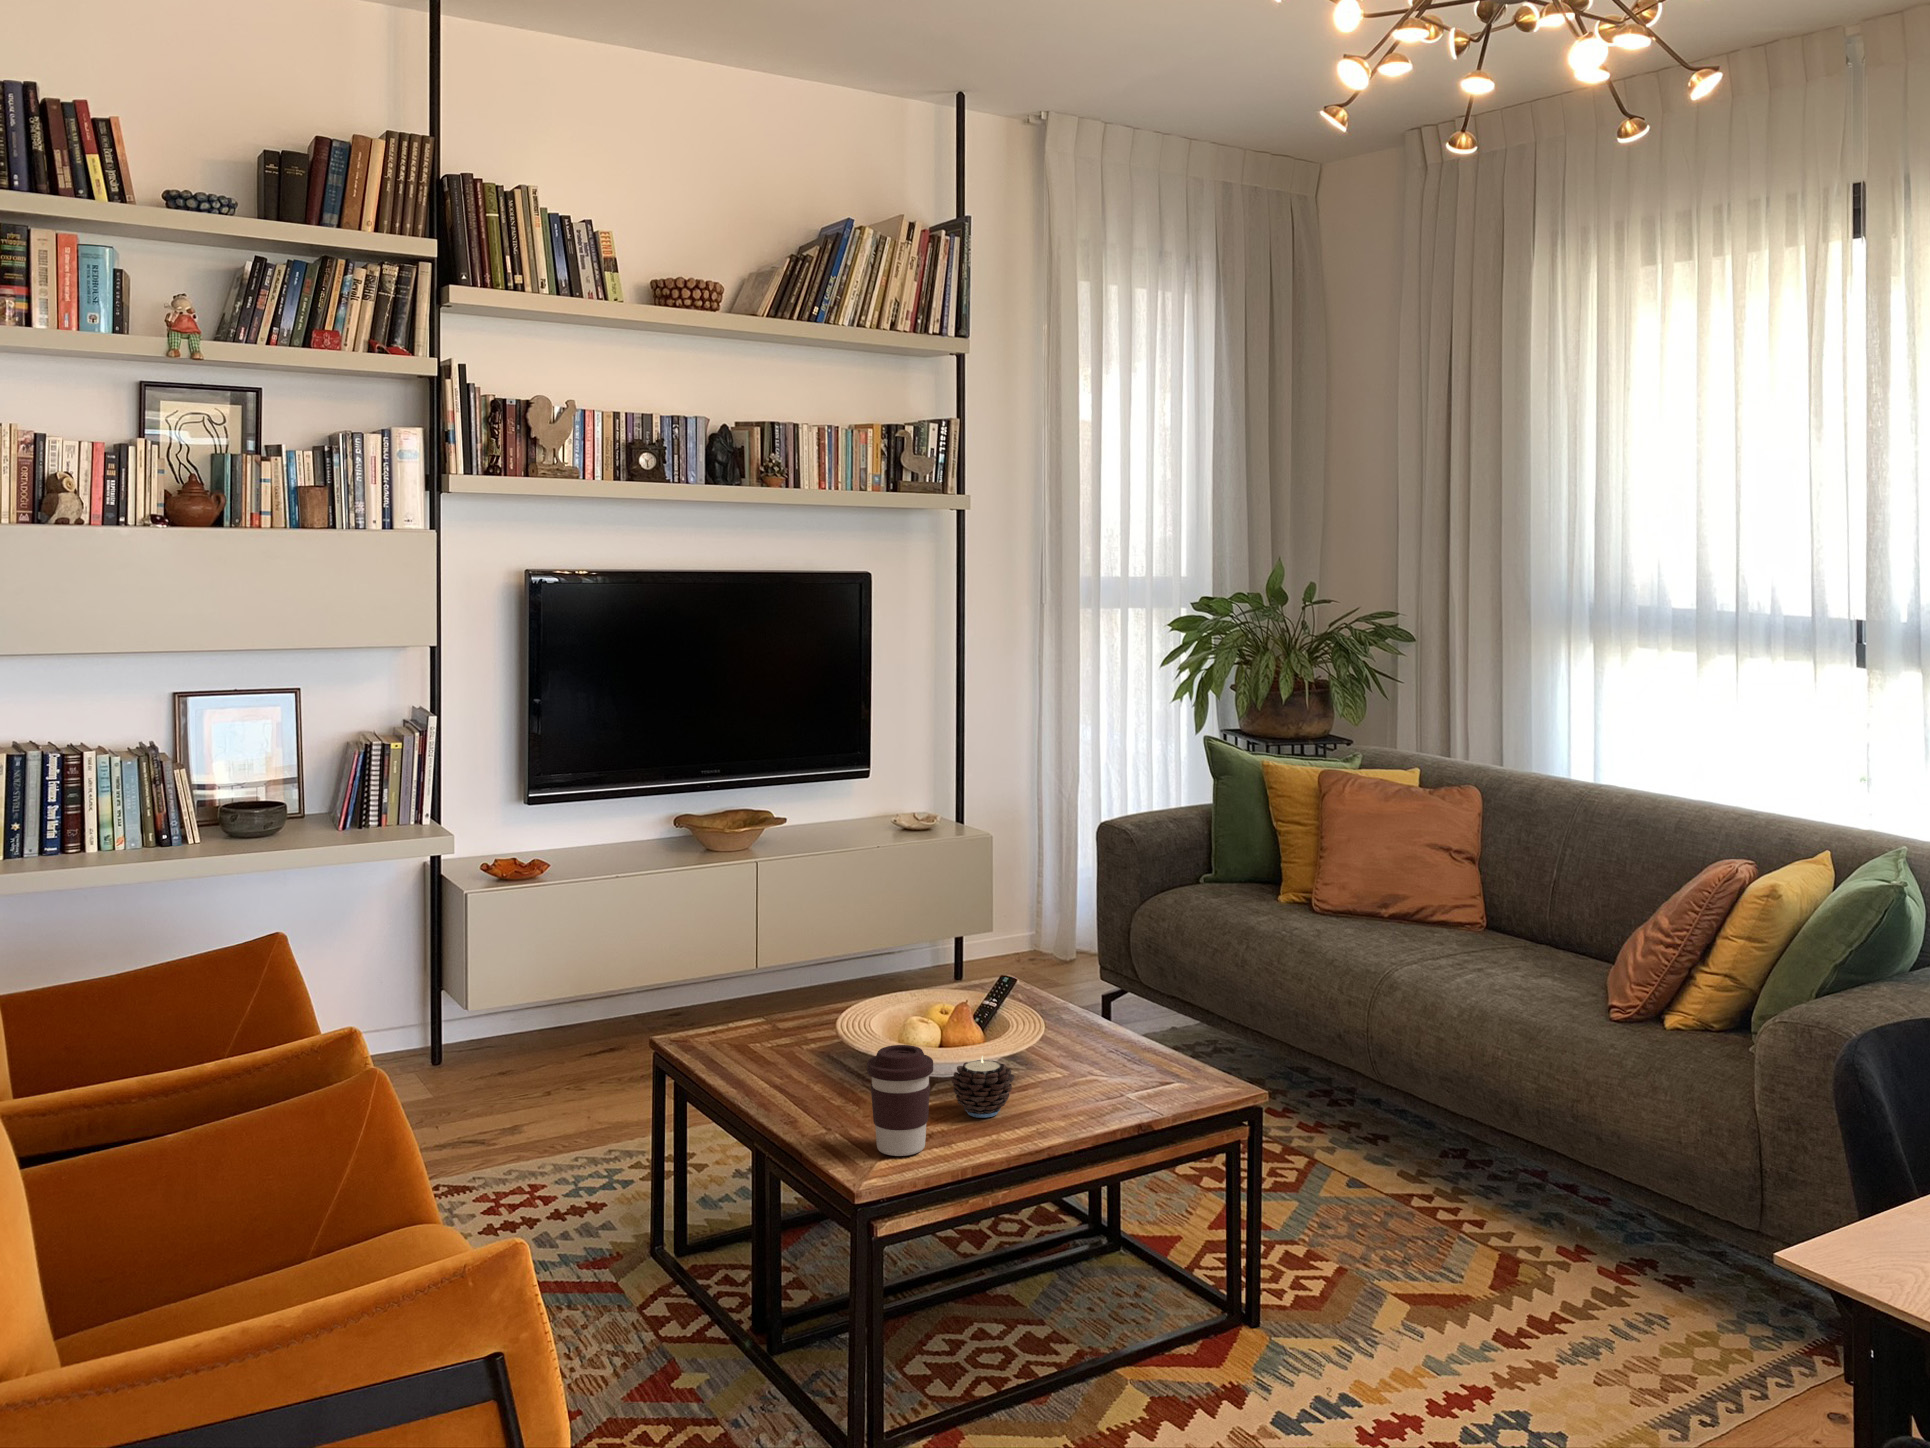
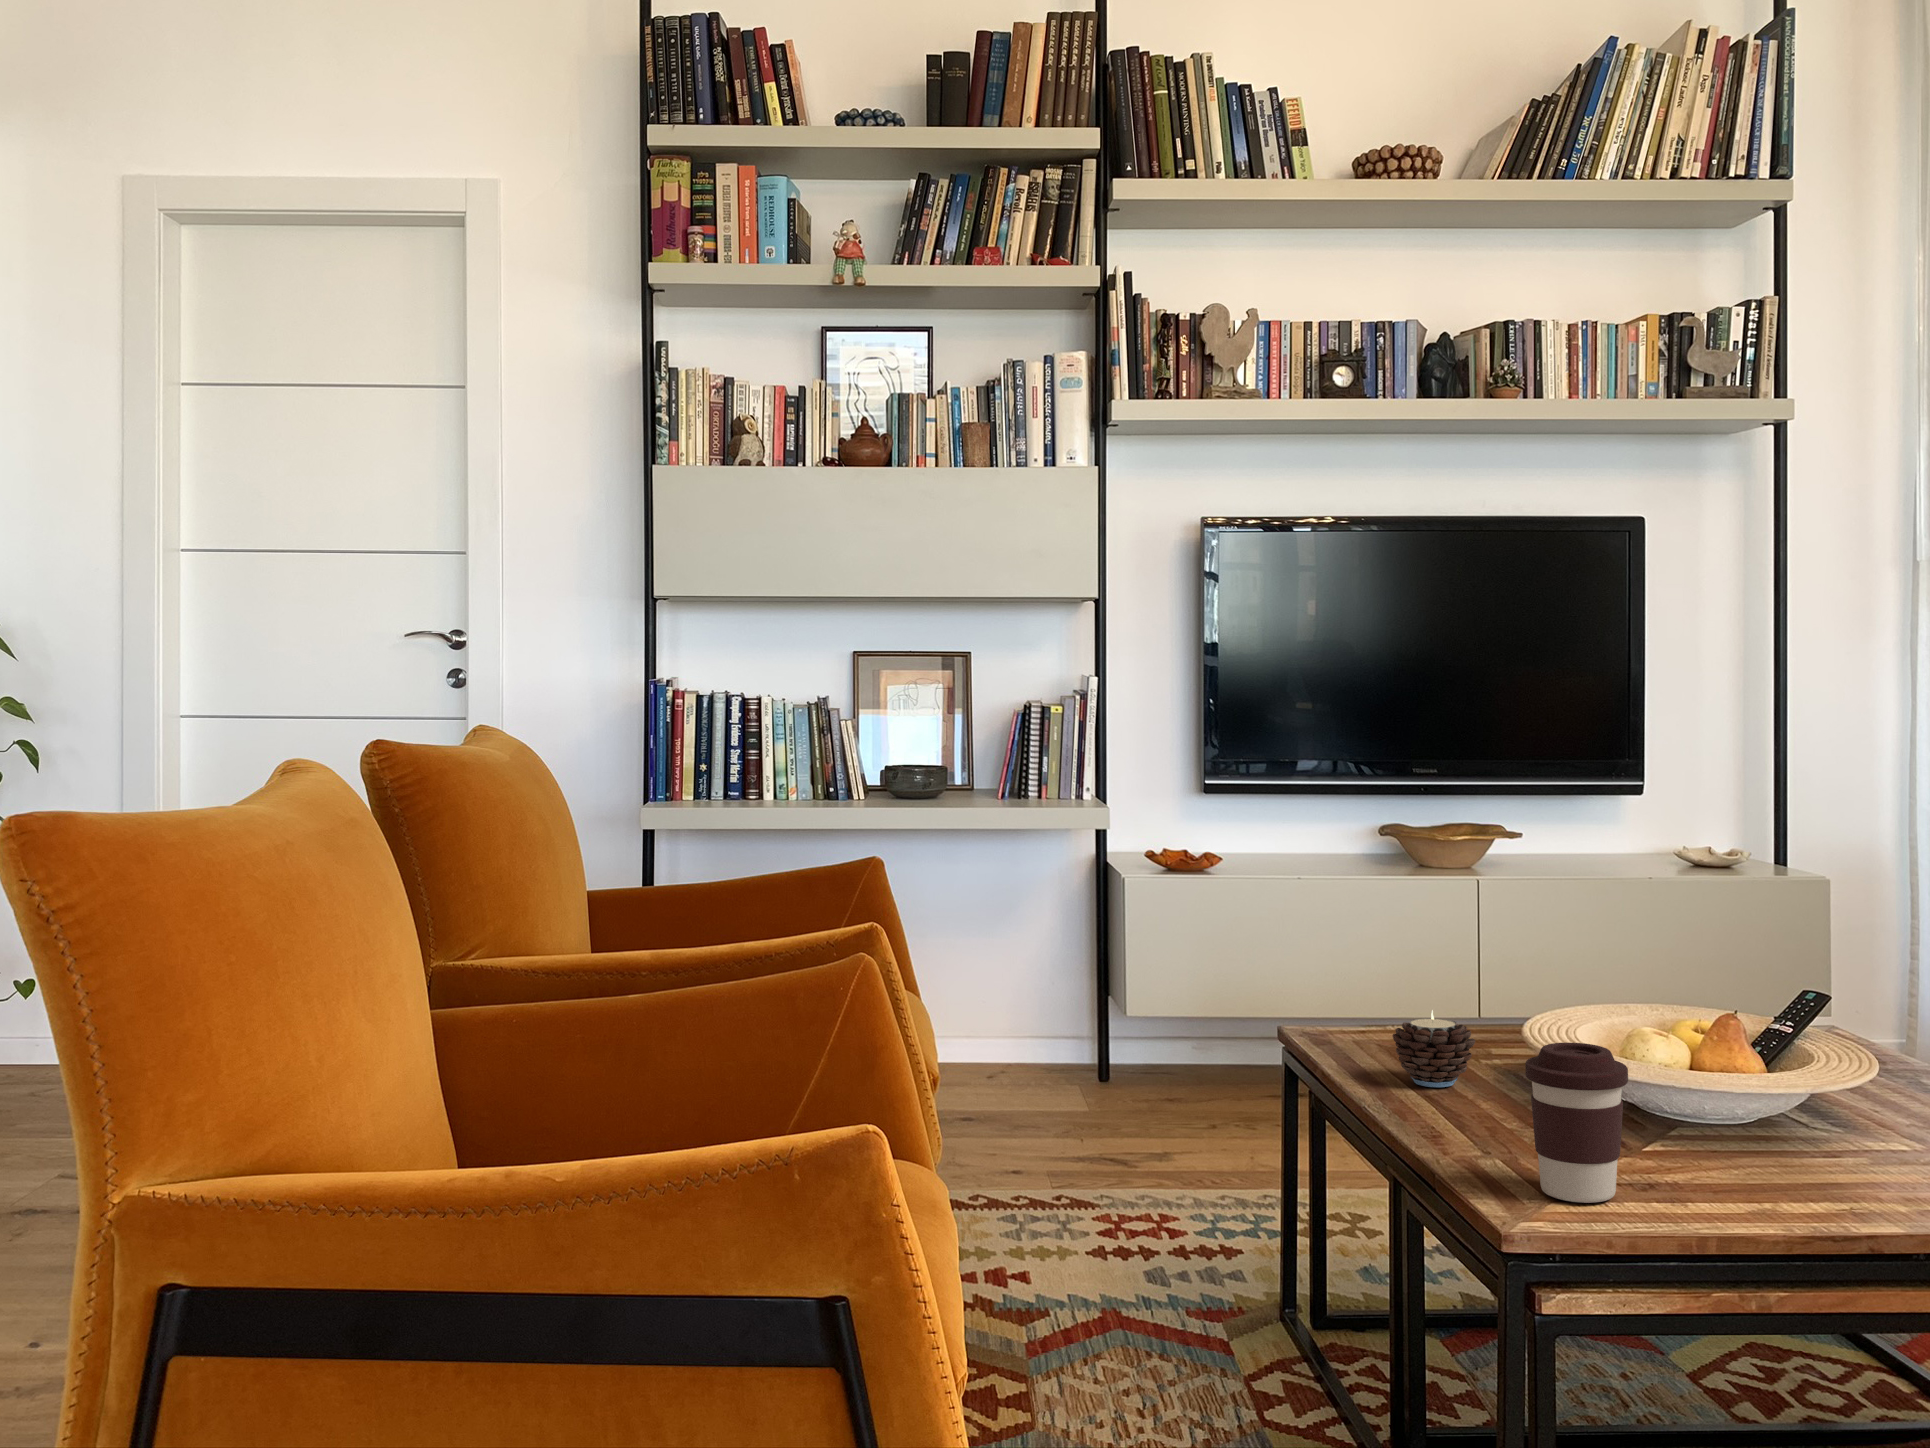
candle: present [951,1056,1014,1118] -> present [1392,1010,1475,1087]

